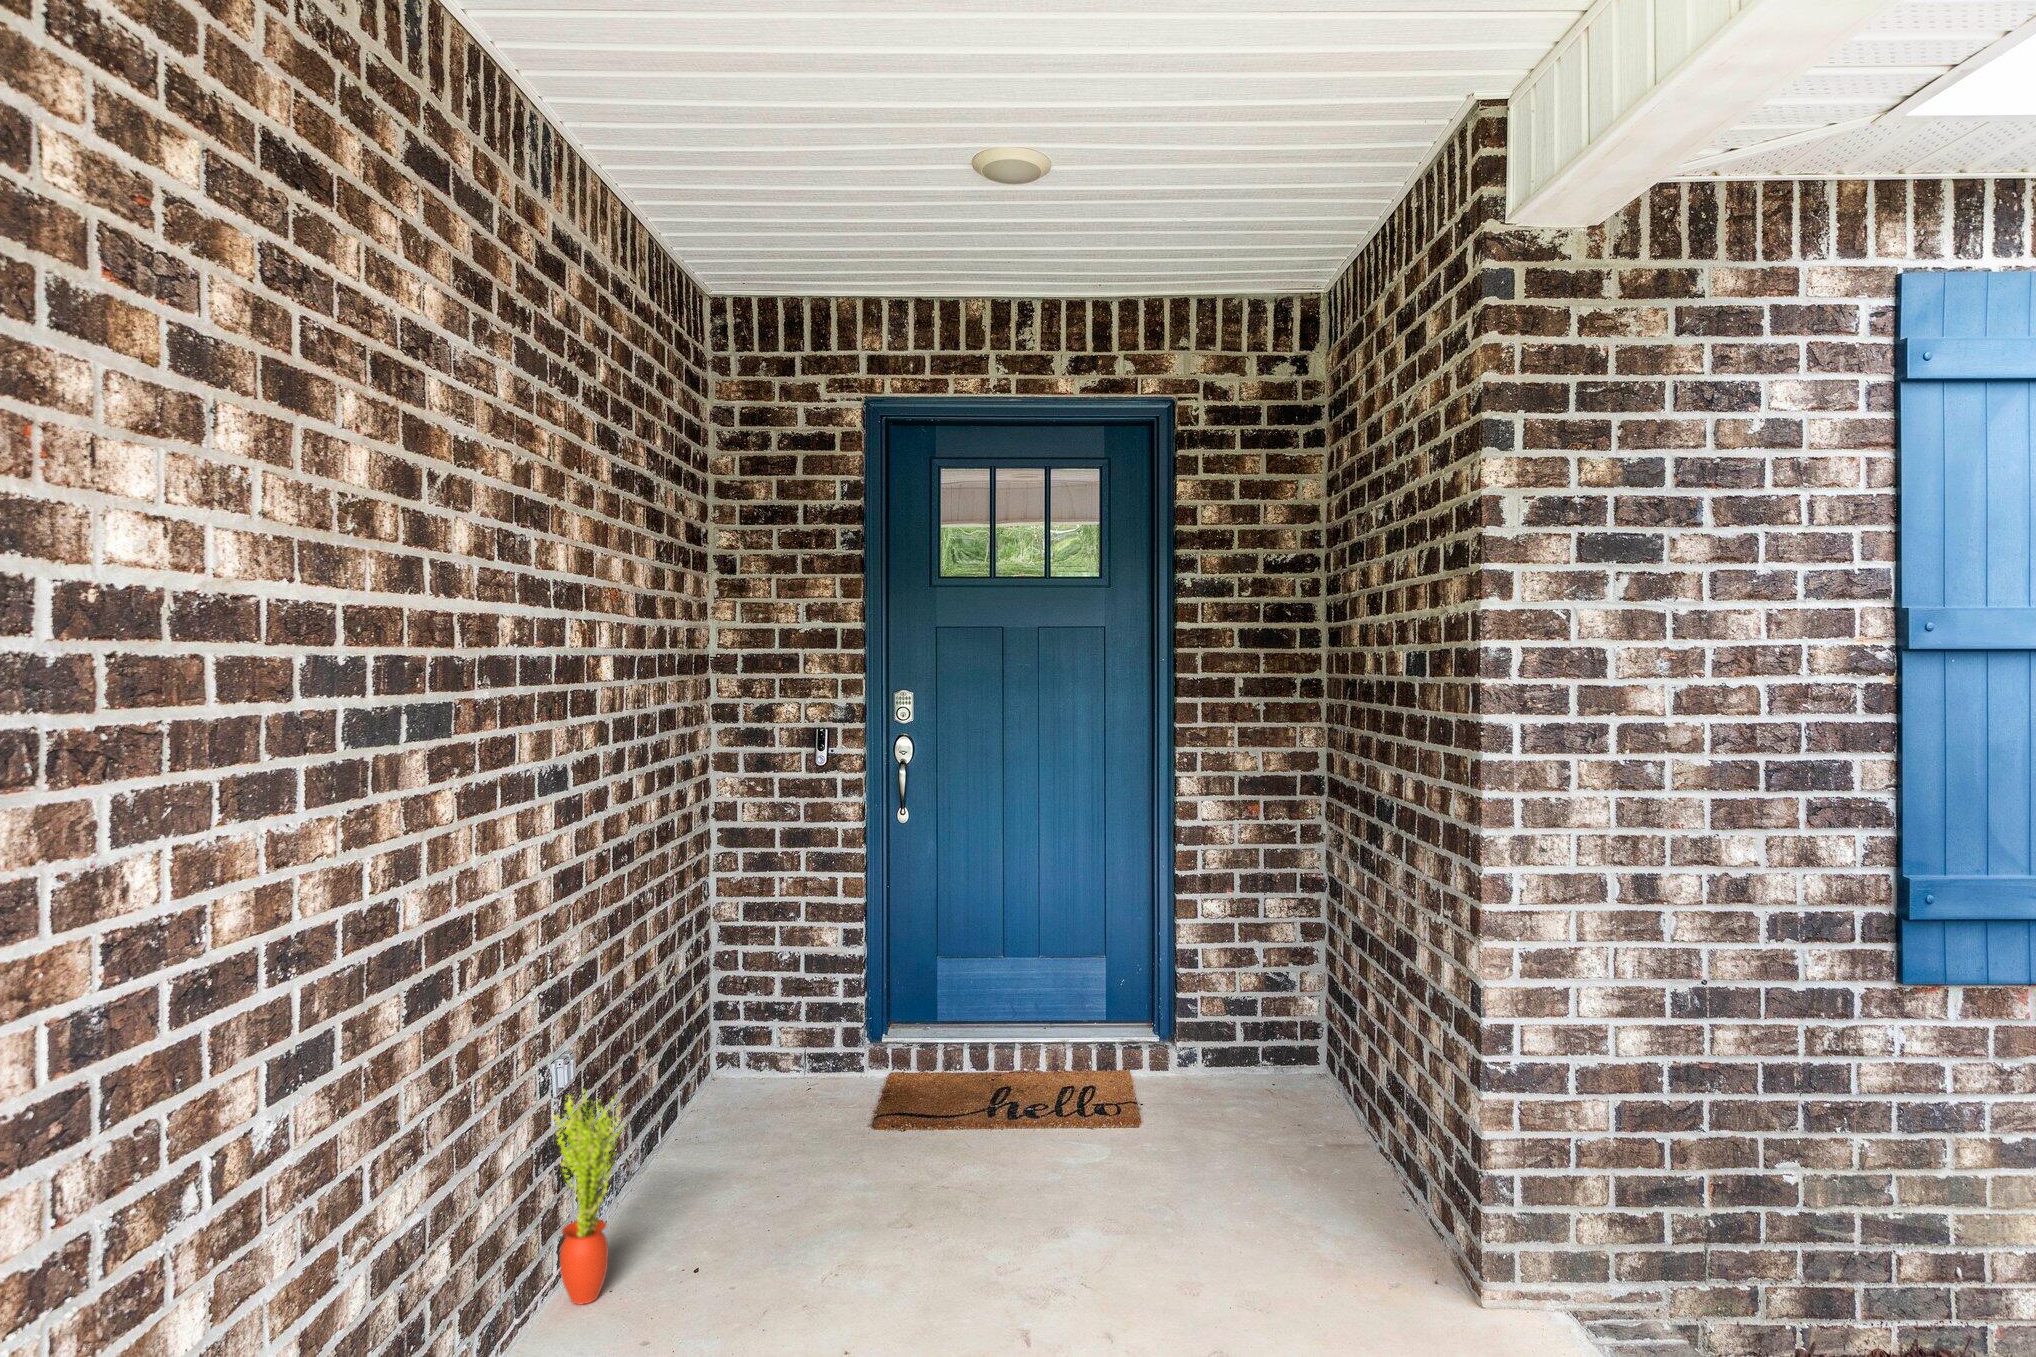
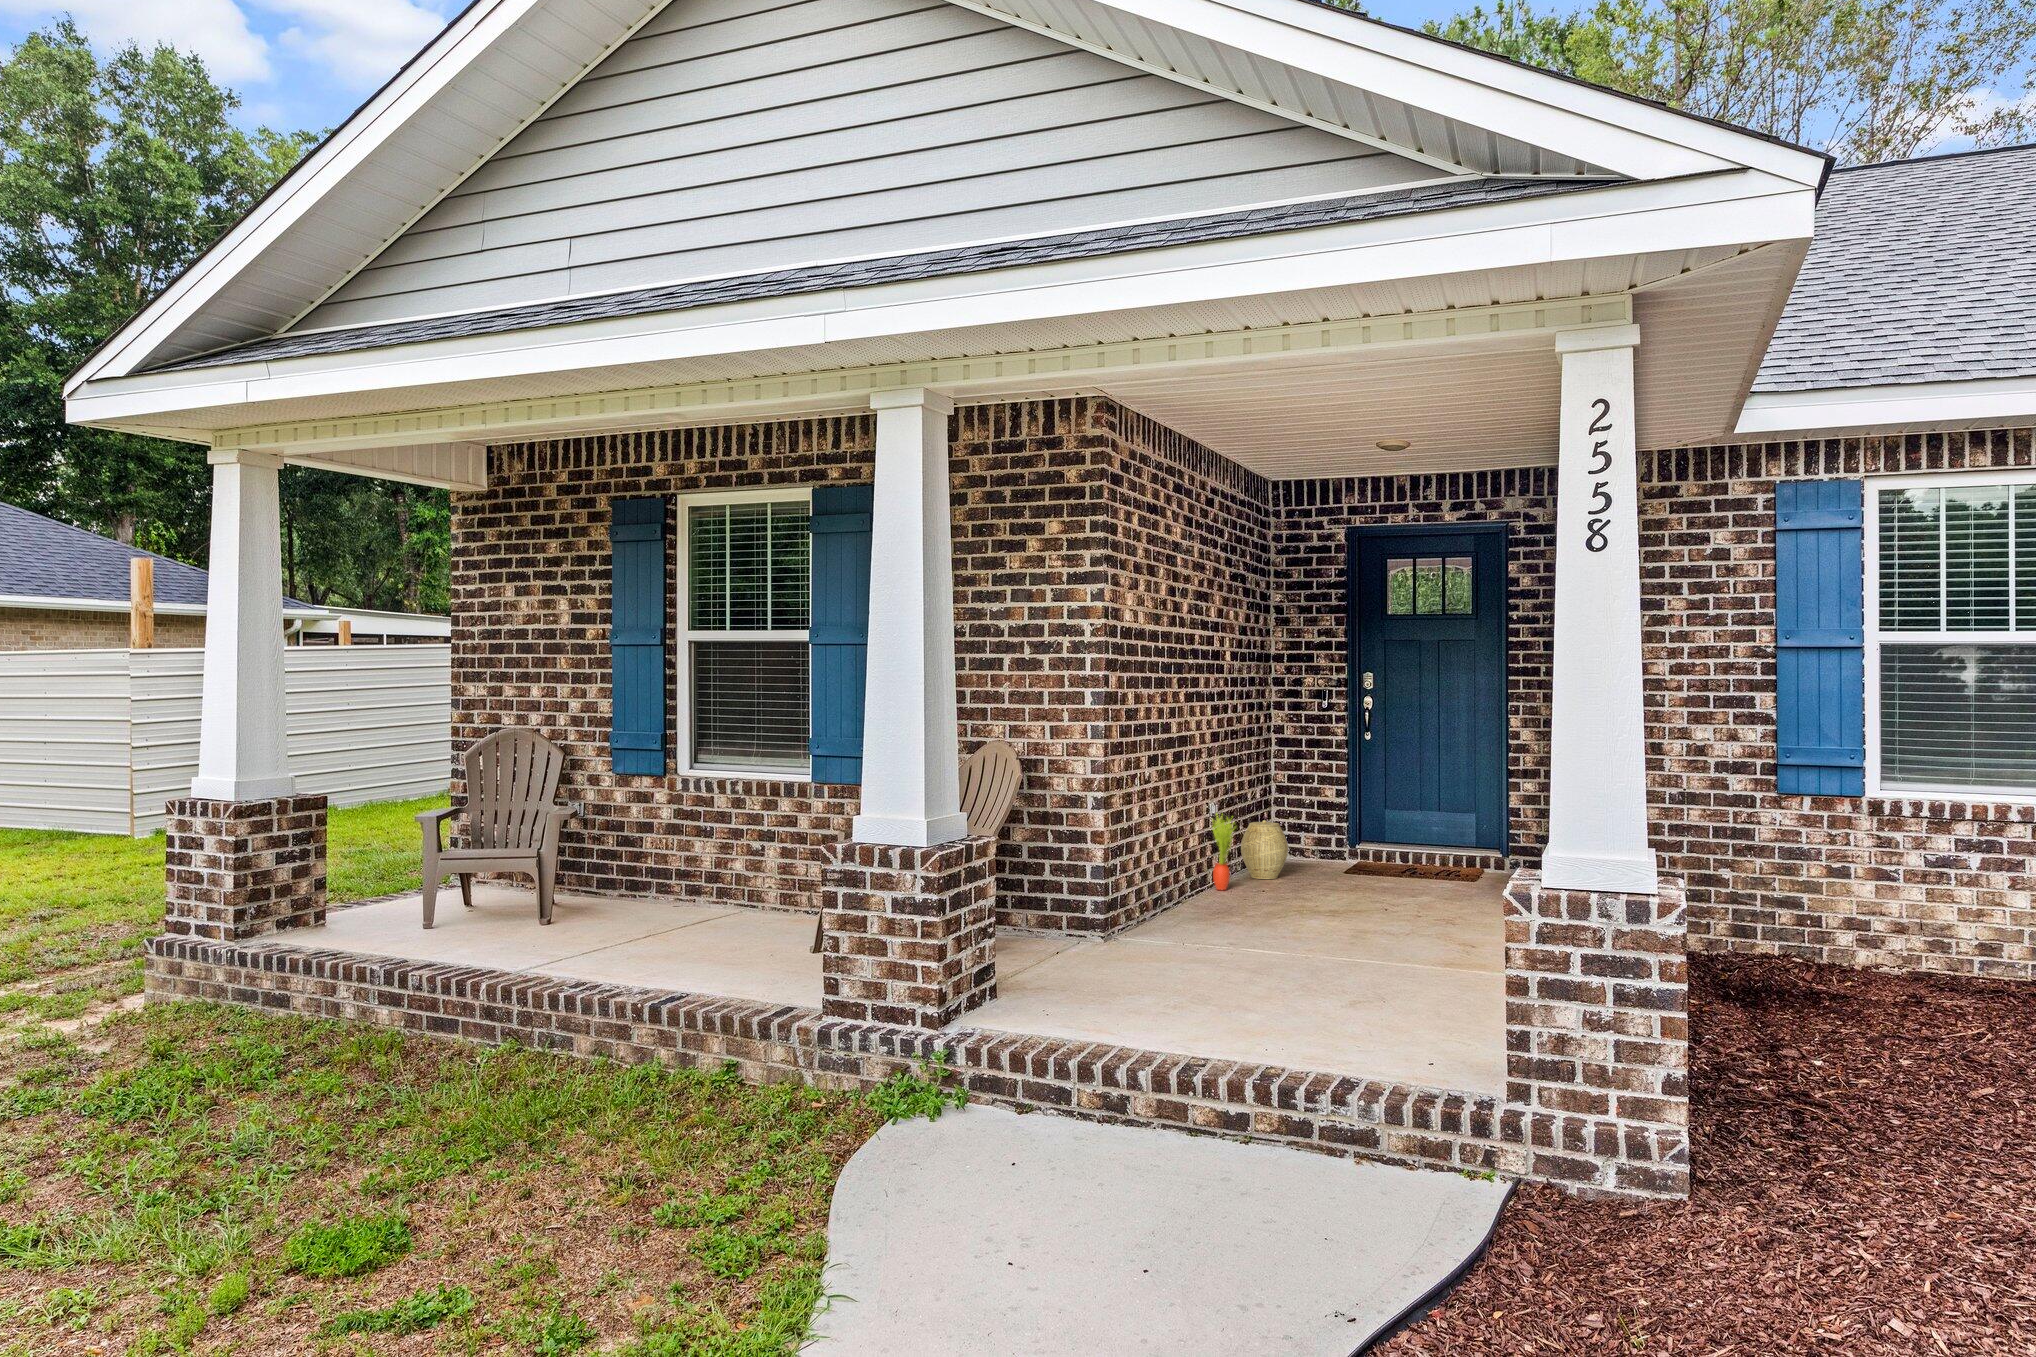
woven basket: none [643,1049,756,1199] -> present [1241,820,1288,879]

